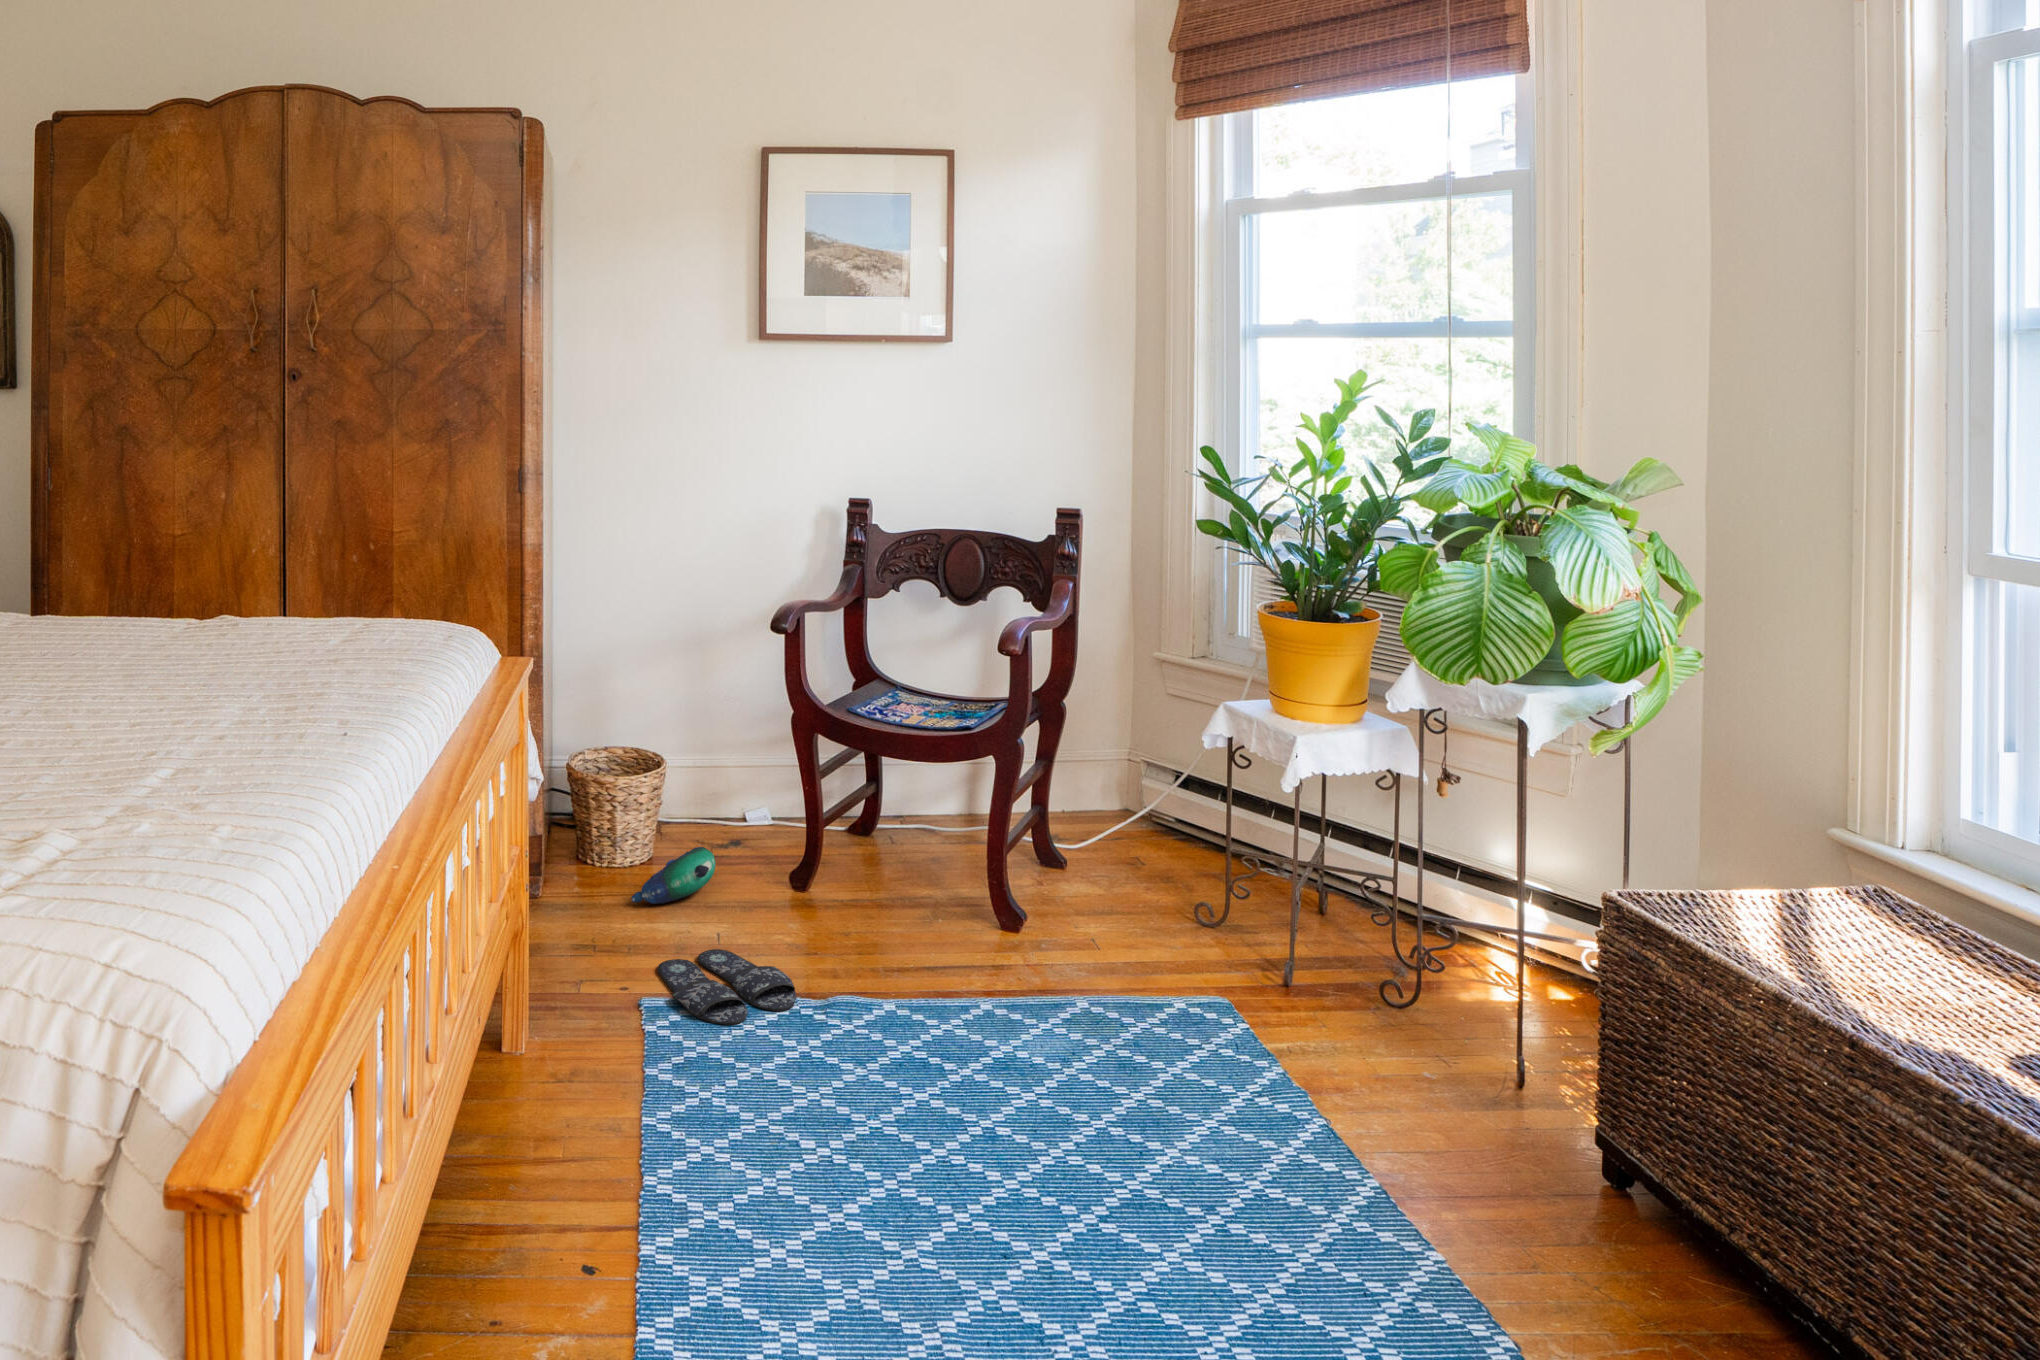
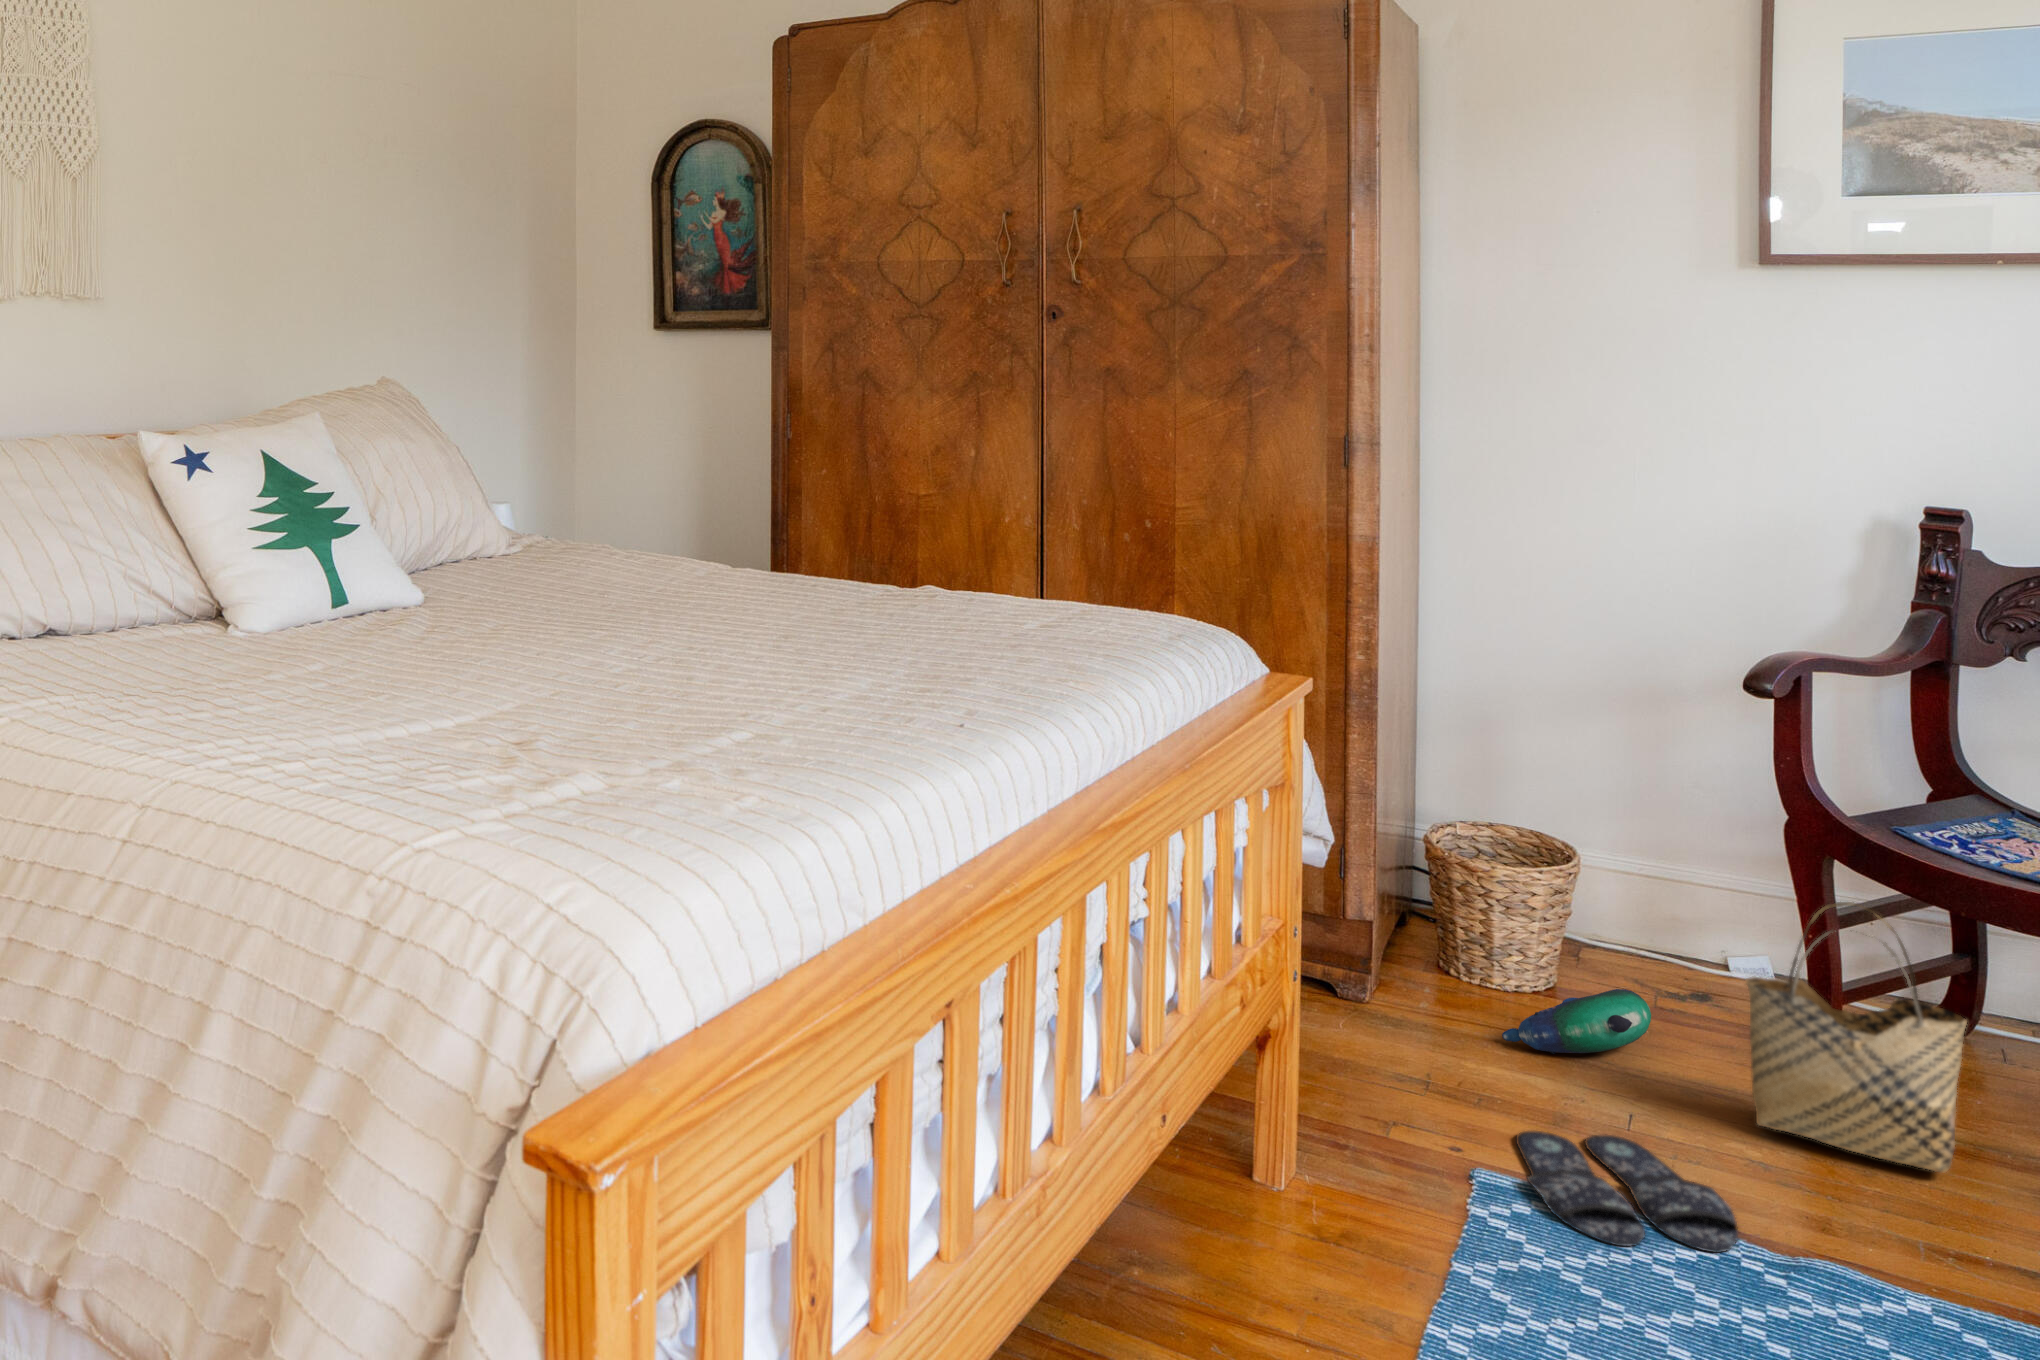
woven basket: none [775,754,887,920] -> present [1746,902,1967,1173]

